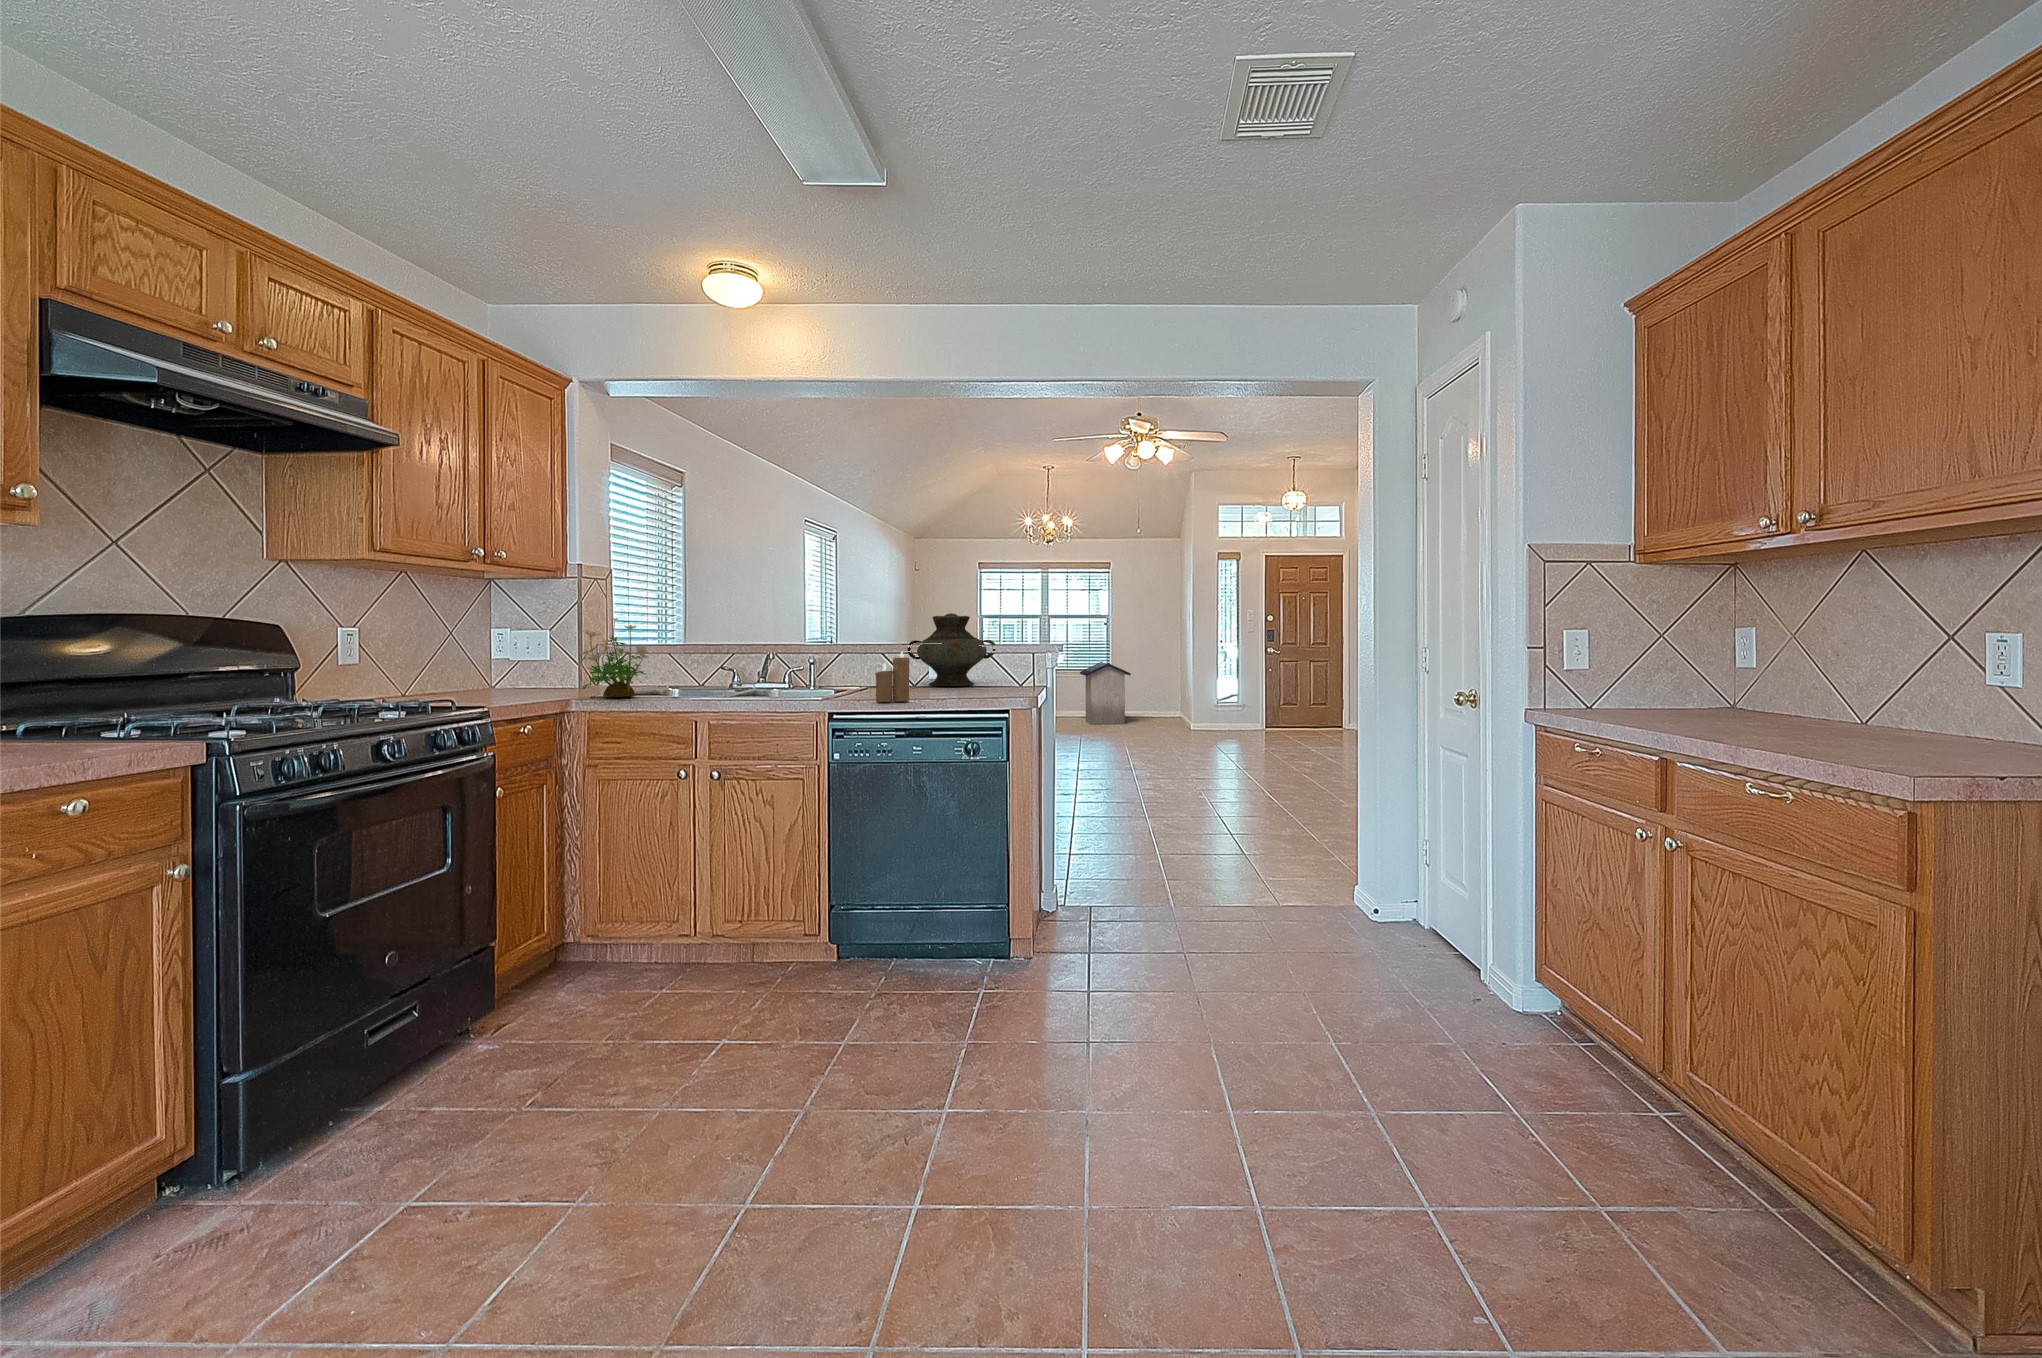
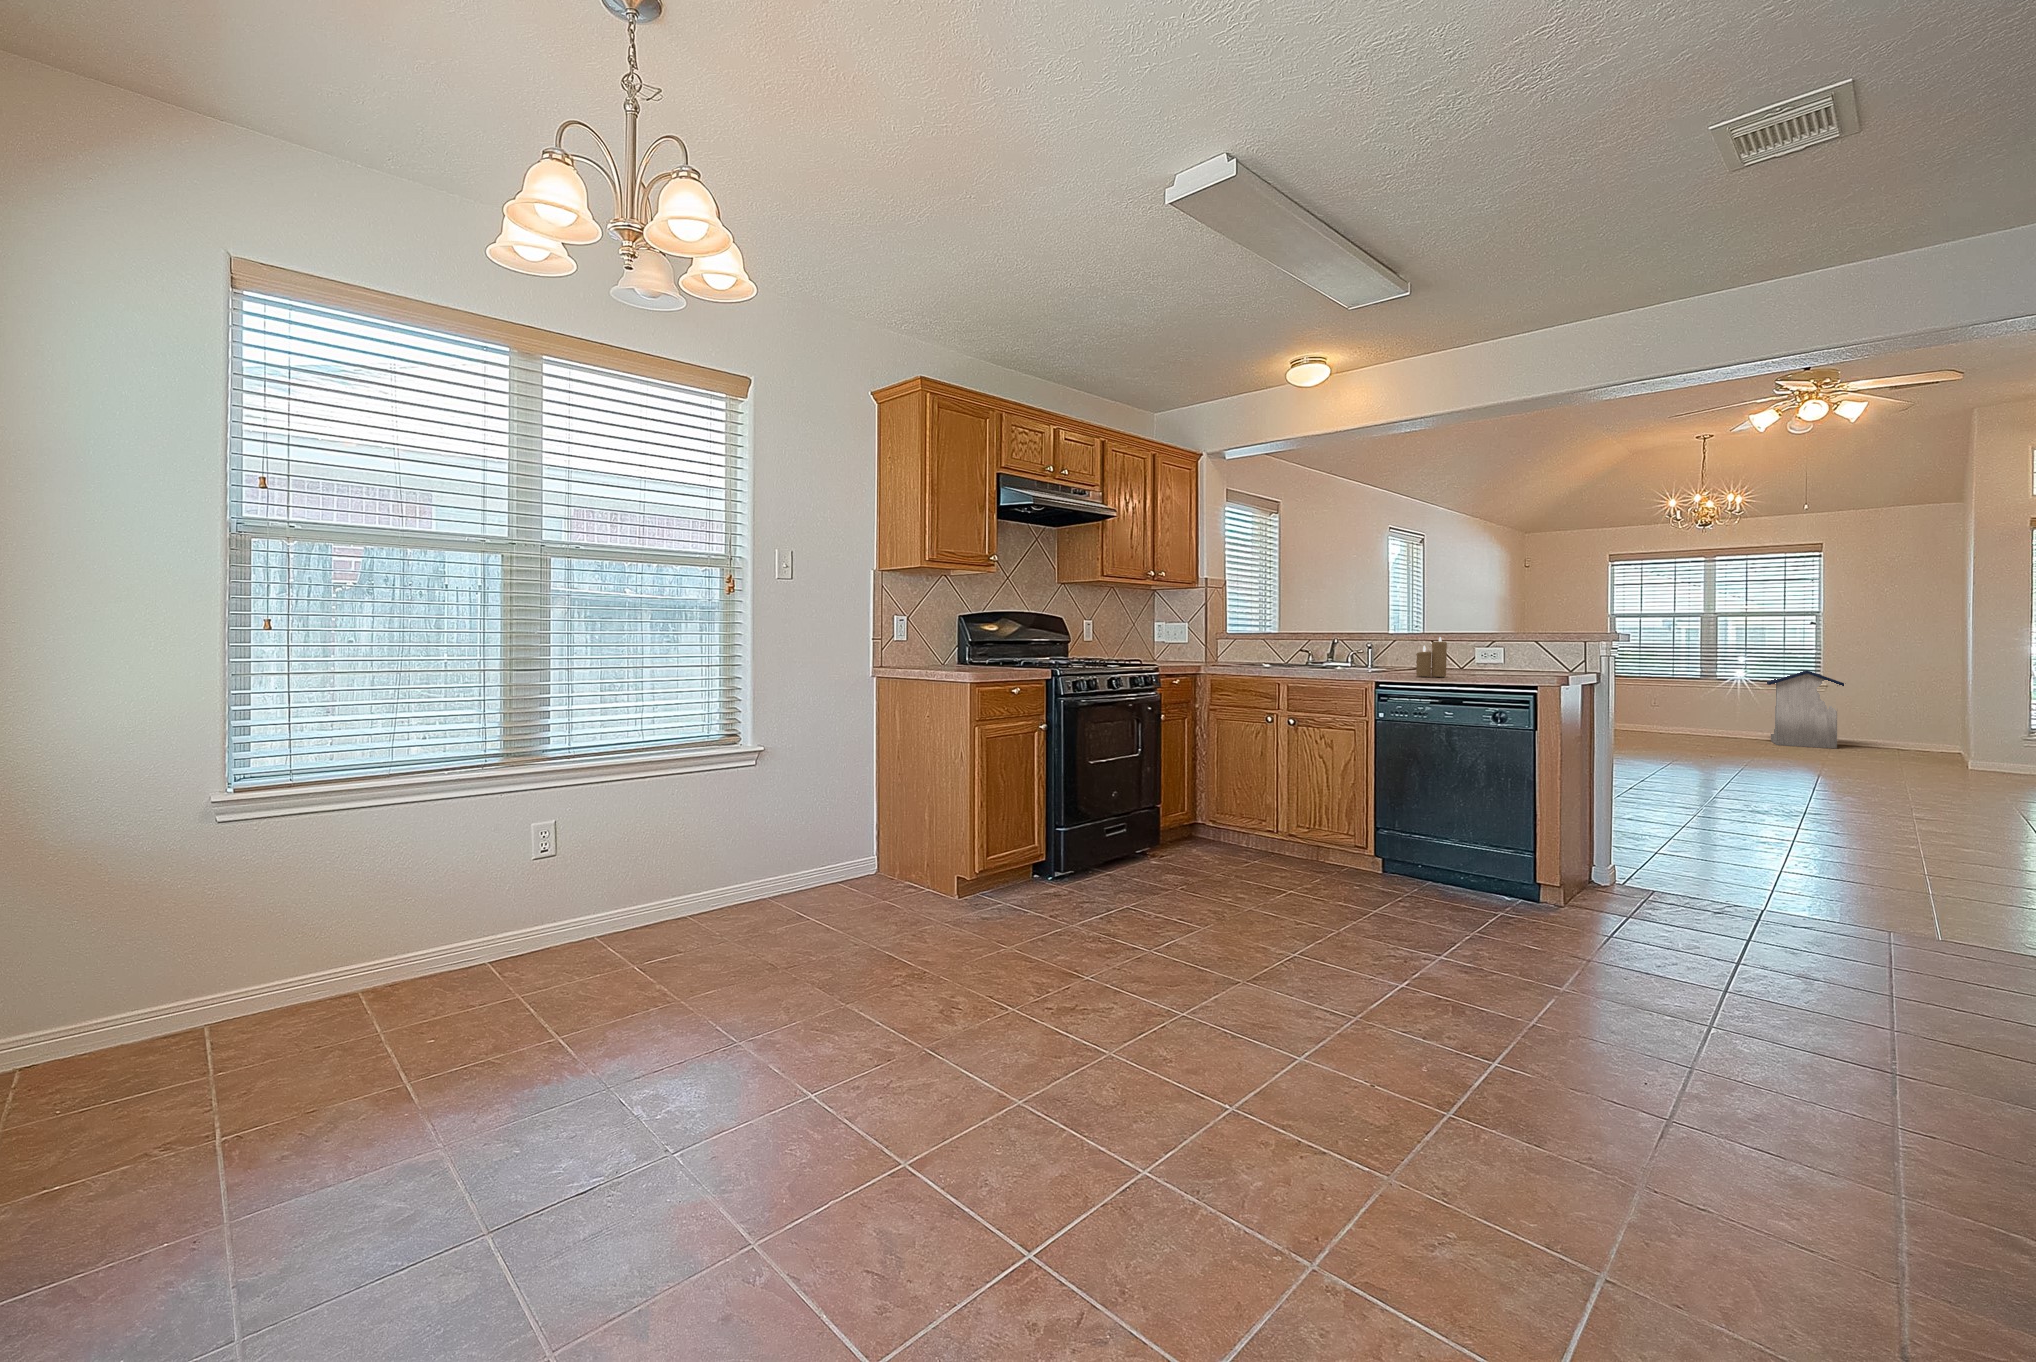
vase: present [907,613,996,686] -> none [1457,607,1546,669]
potted plant: present [581,618,649,697] -> none [1207,613,1250,666]

